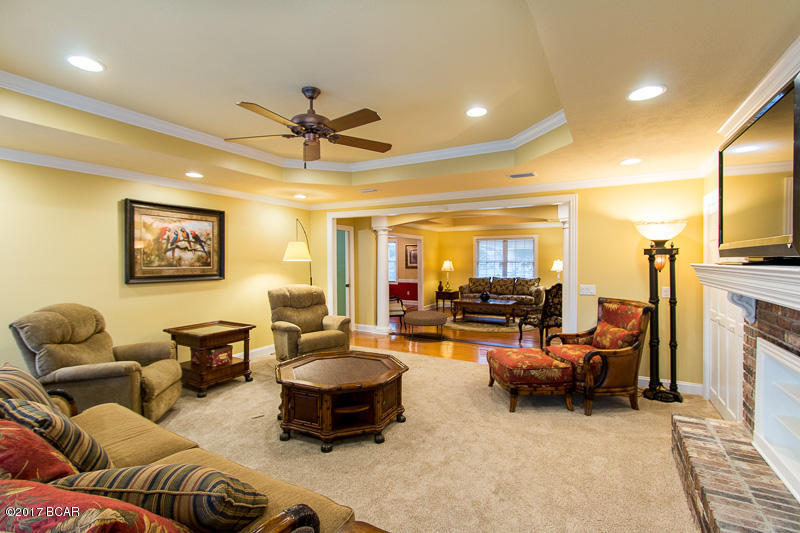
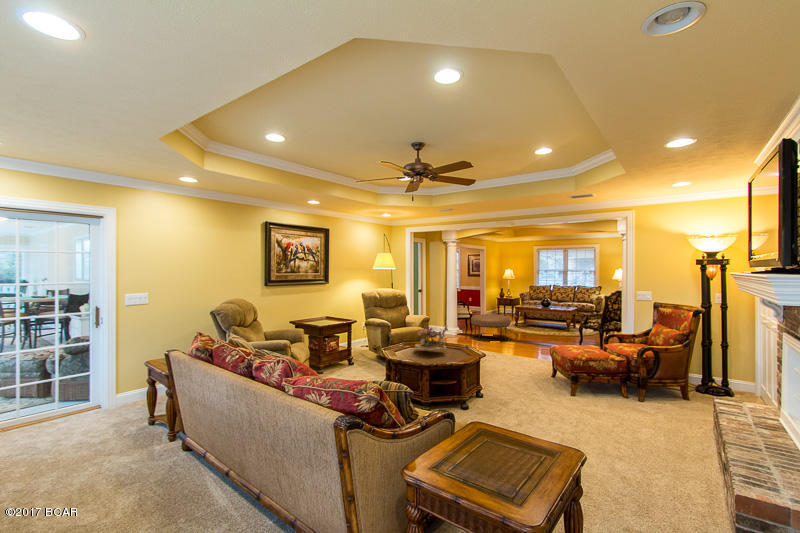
flower arrangement: none [318,332,362,367] -> present [415,326,448,351]

